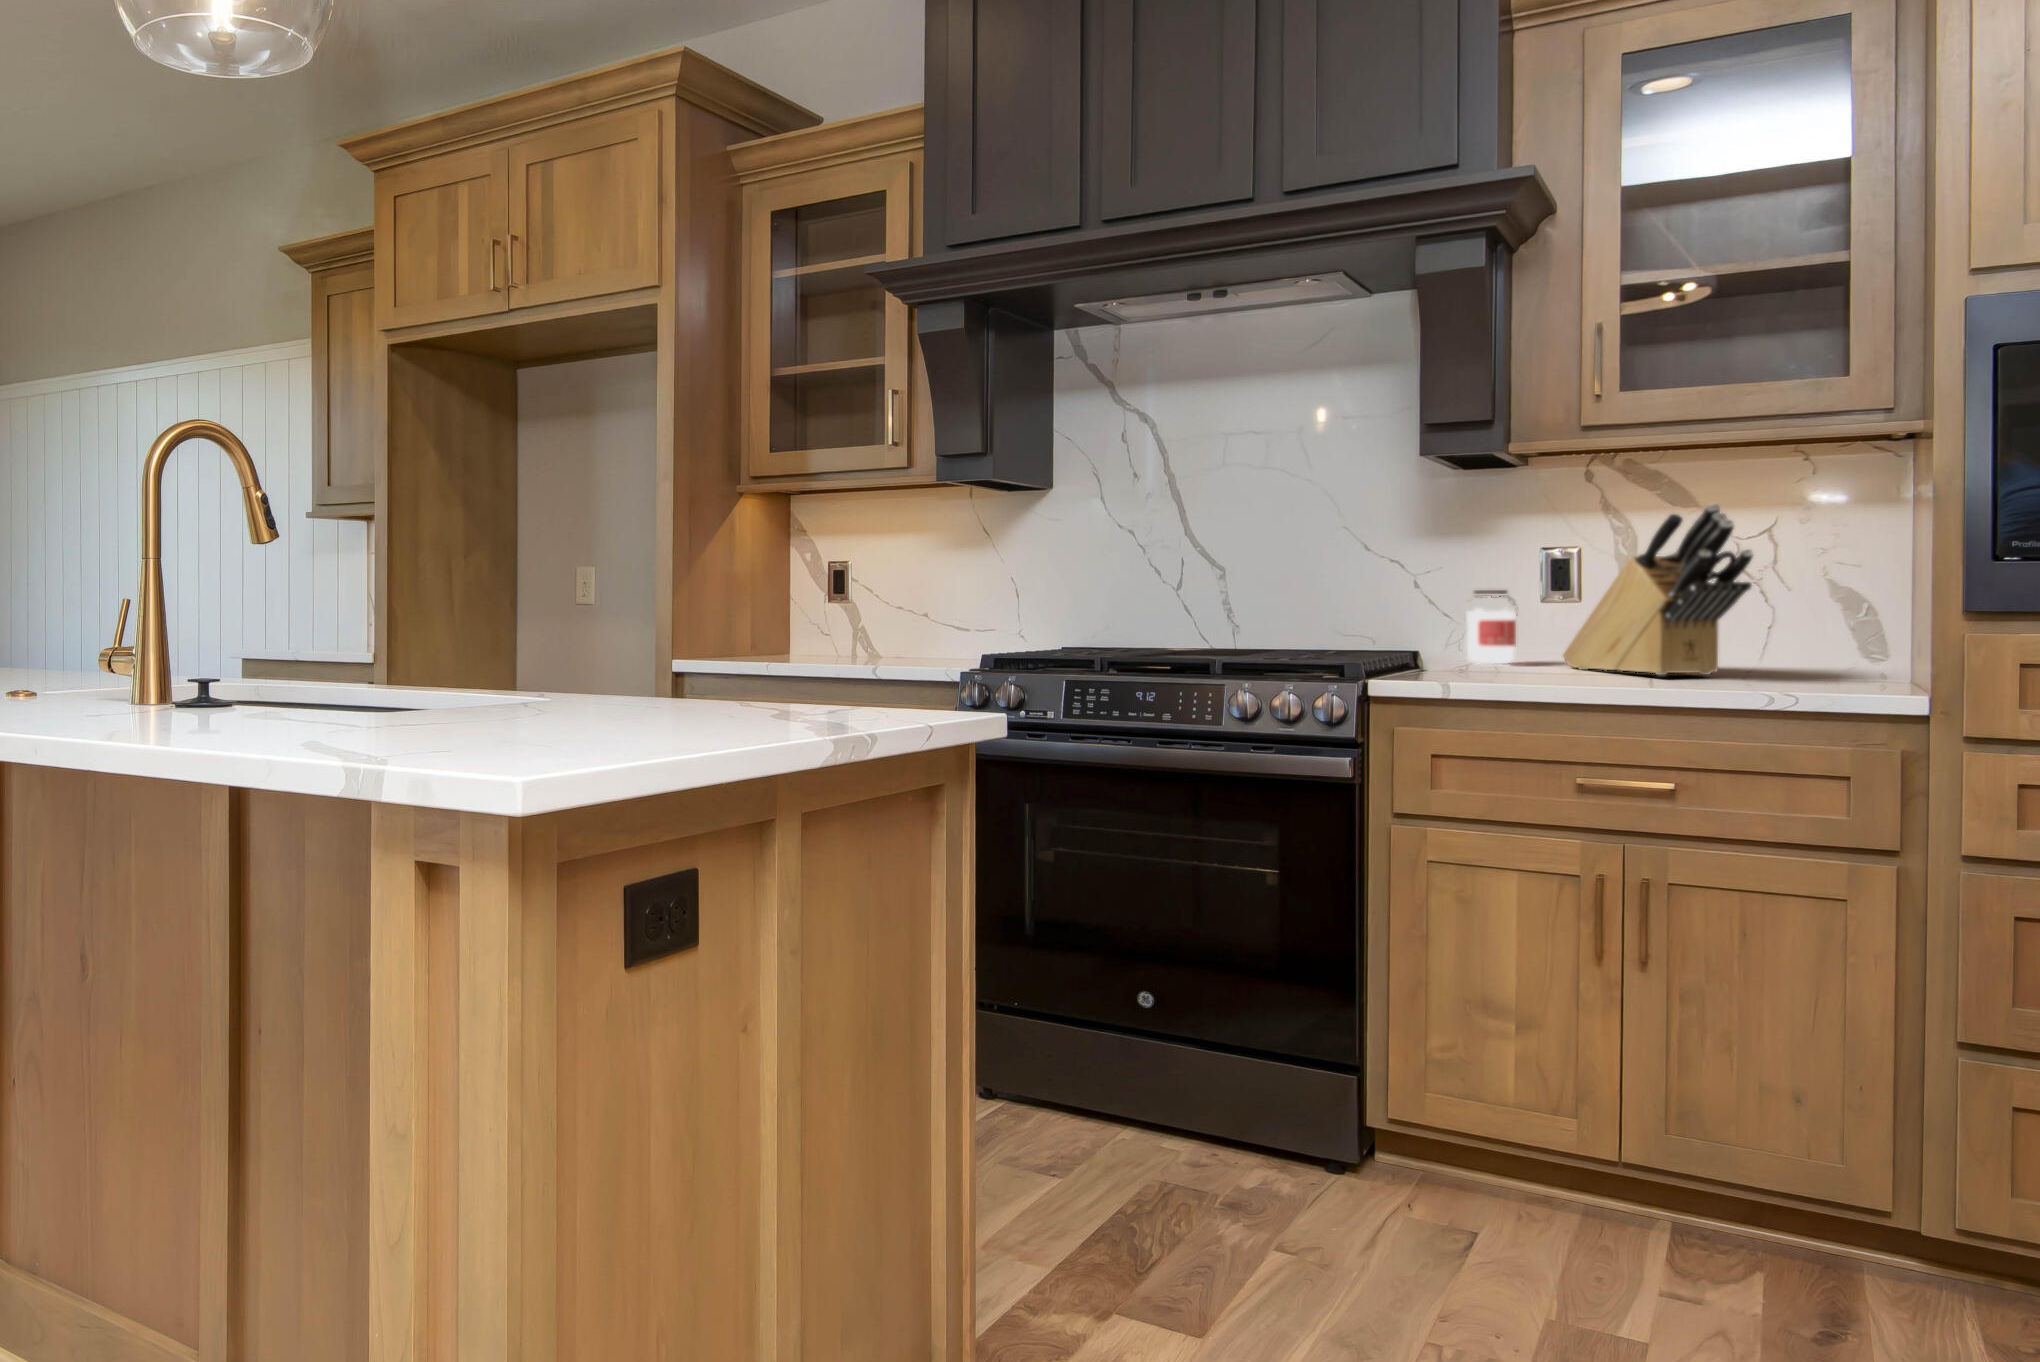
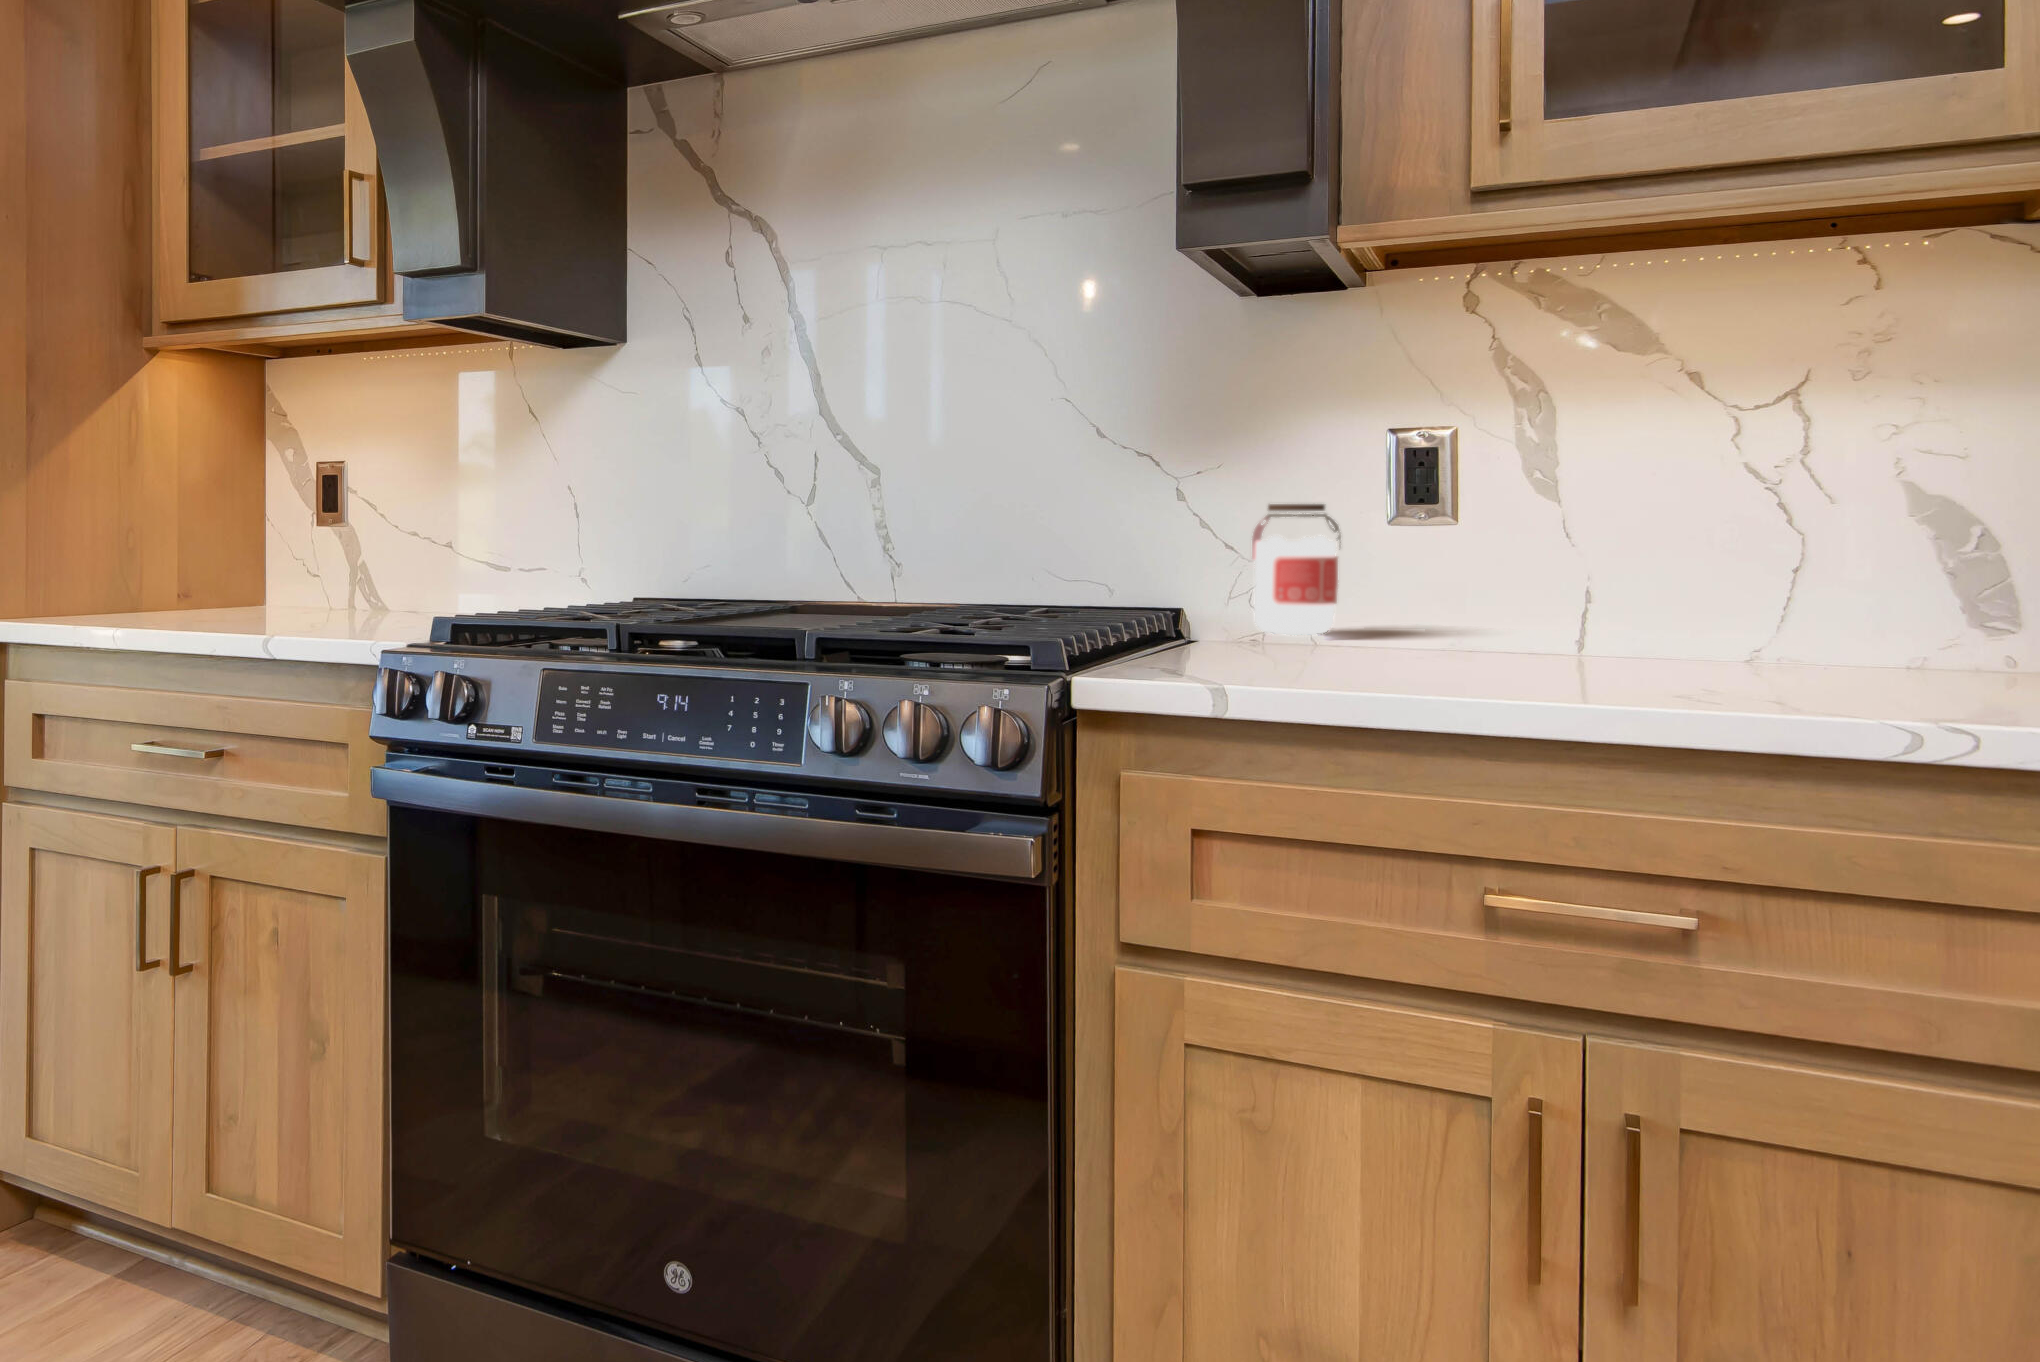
knife block: present [1563,503,1753,675] -> none [1417,333,1802,667]

